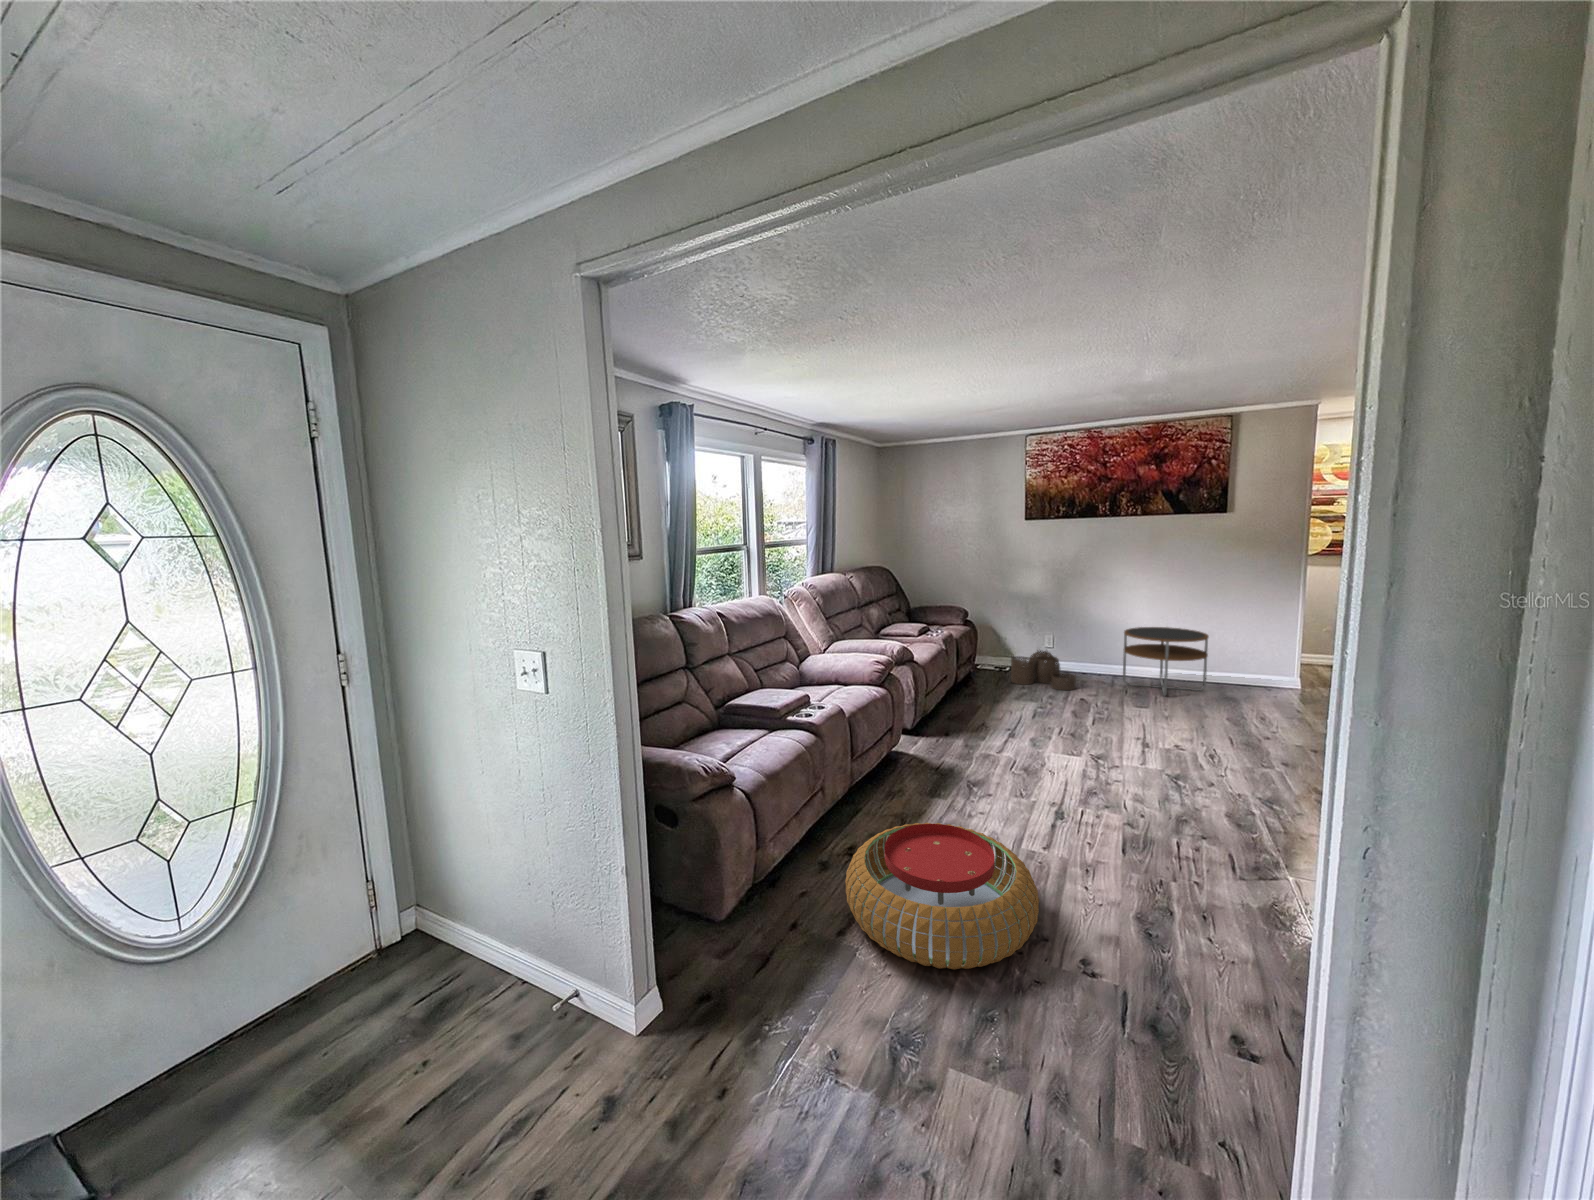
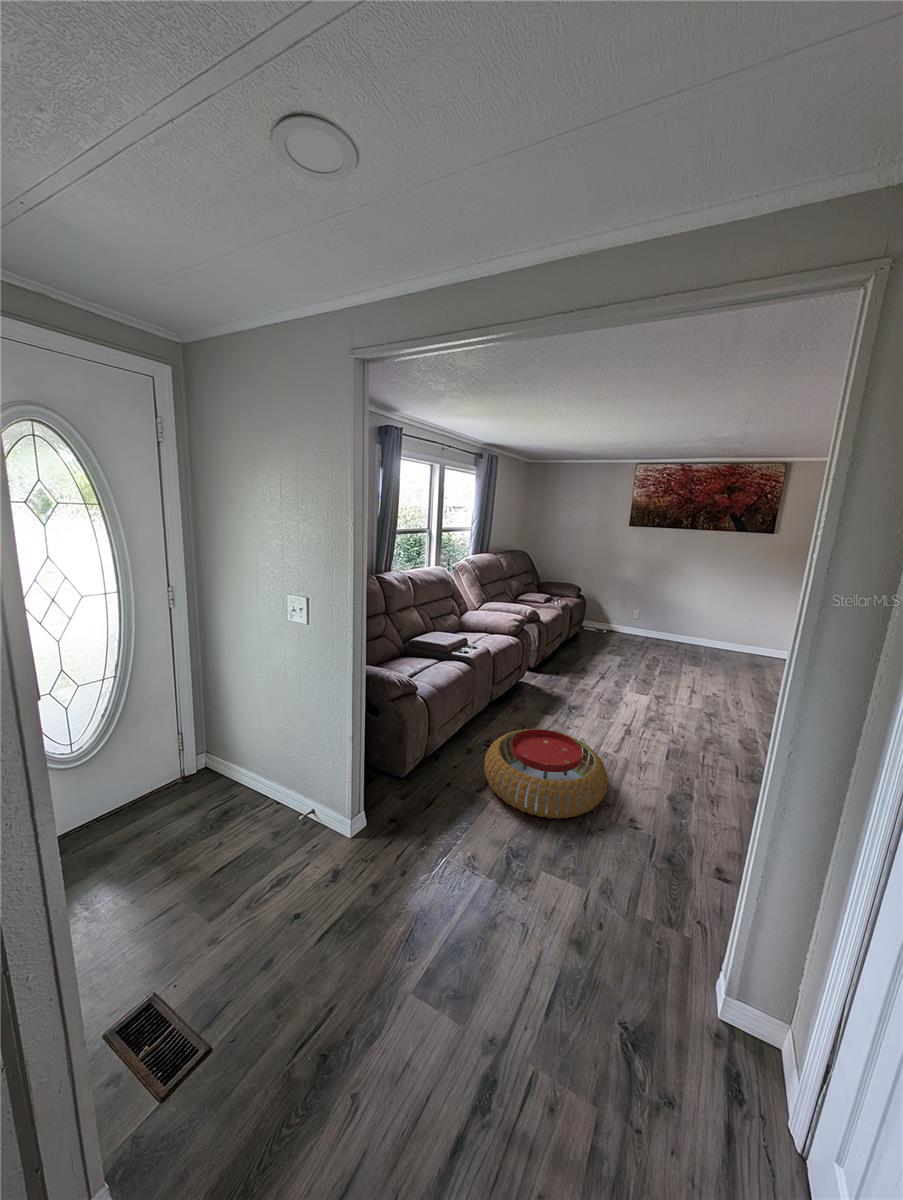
side table: present [1123,627,1209,696] -> none [685,611,749,661]
woven basket: present [1011,650,1076,690] -> none [606,619,653,651]

